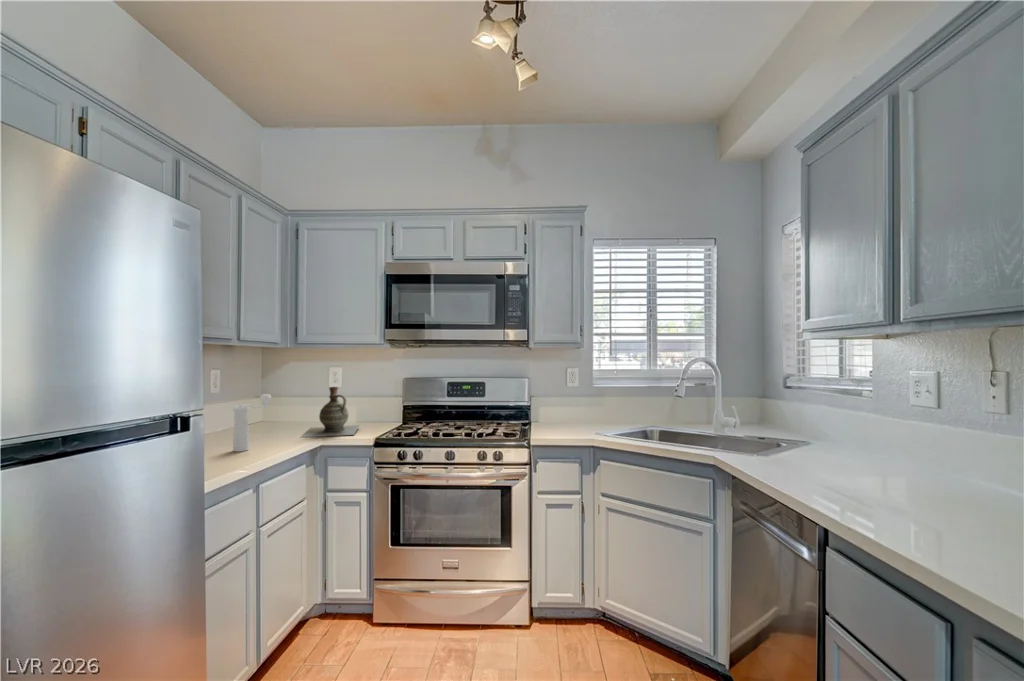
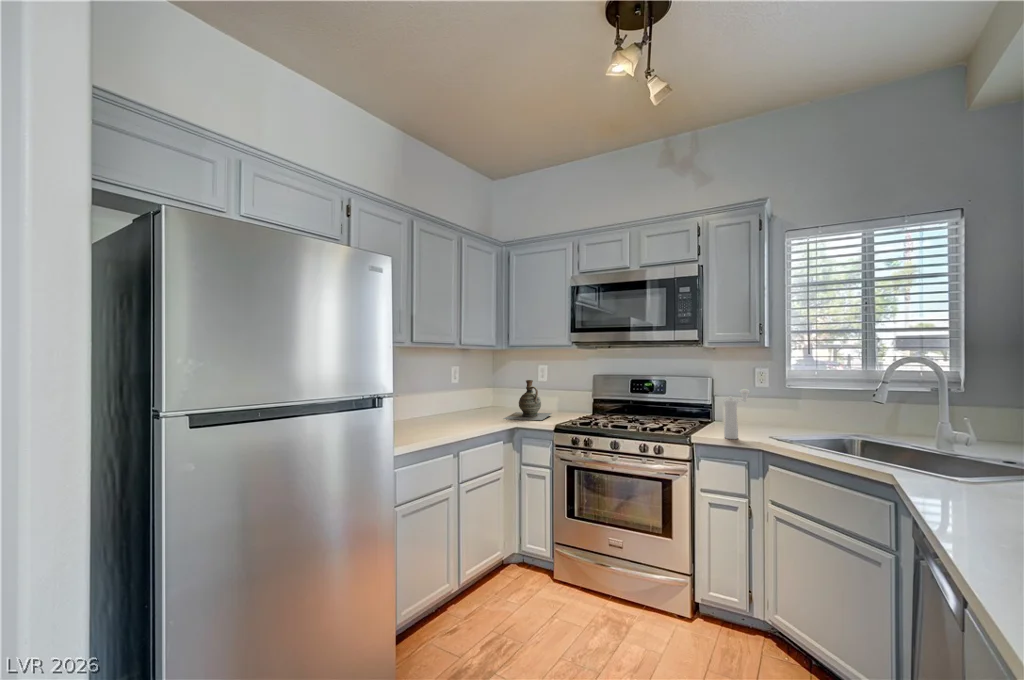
pepper mill: present [233,394,271,452] -> present [724,389,750,439]

